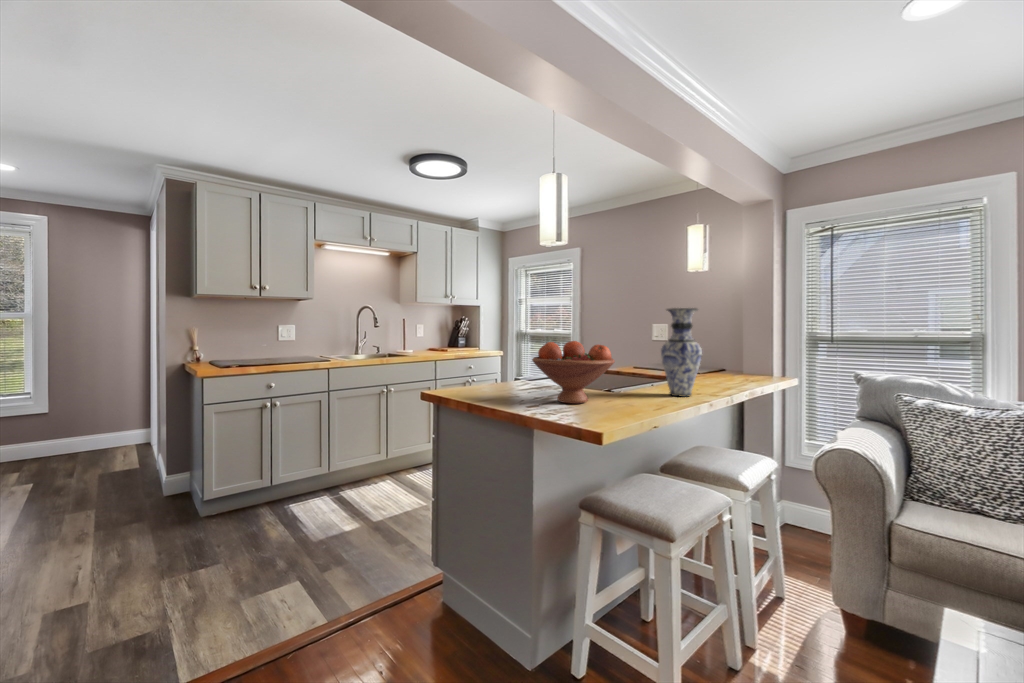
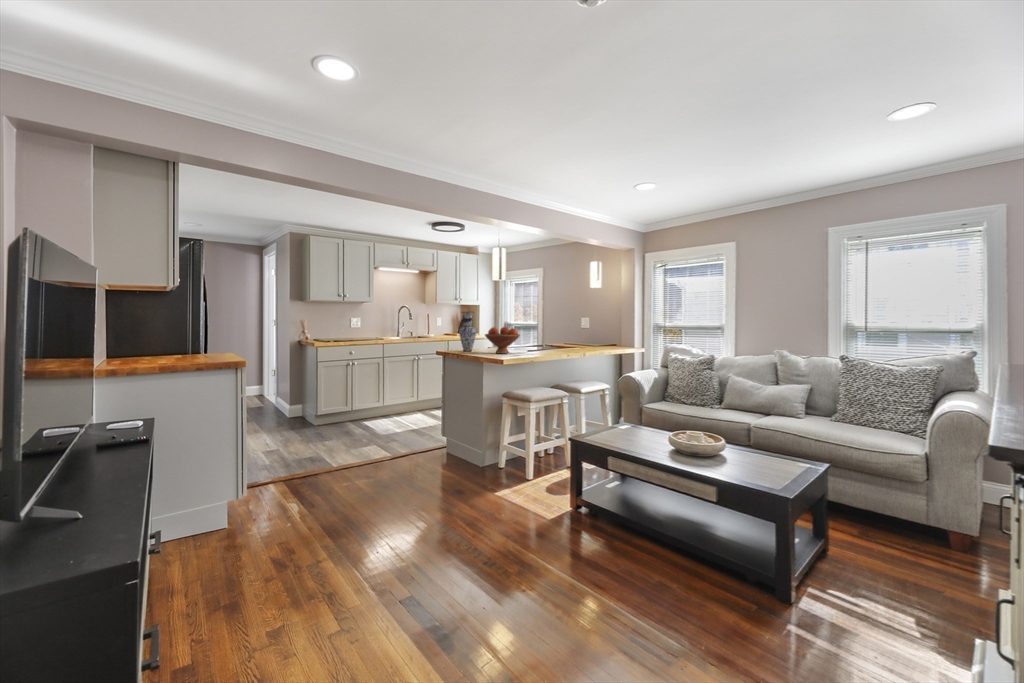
vase: present [661,308,702,397] -> present [459,312,476,351]

